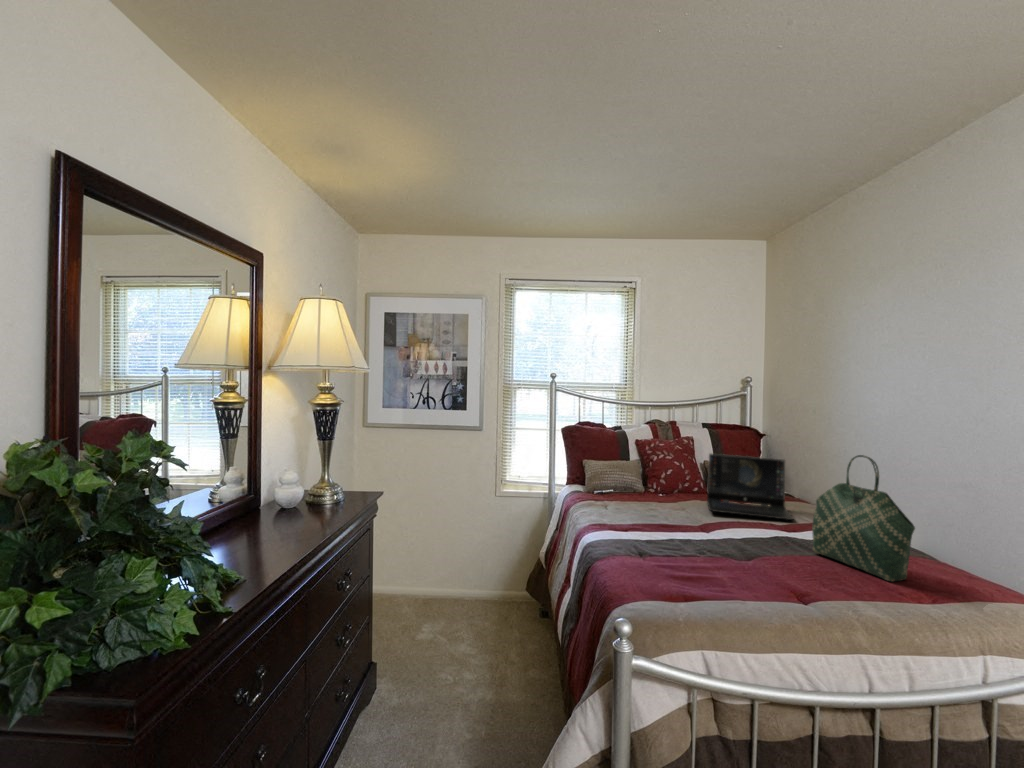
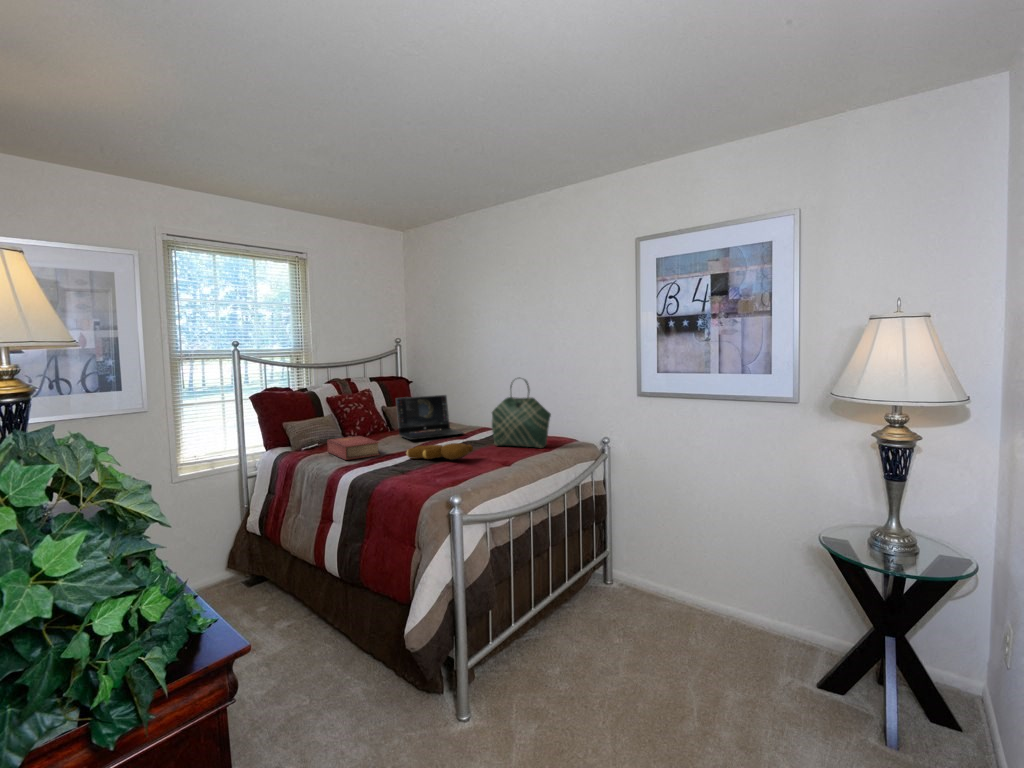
book: none [608,489,653,522] -> present [327,436,380,460]
teddy bear: none [671,523,753,557] -> present [406,443,473,460]

